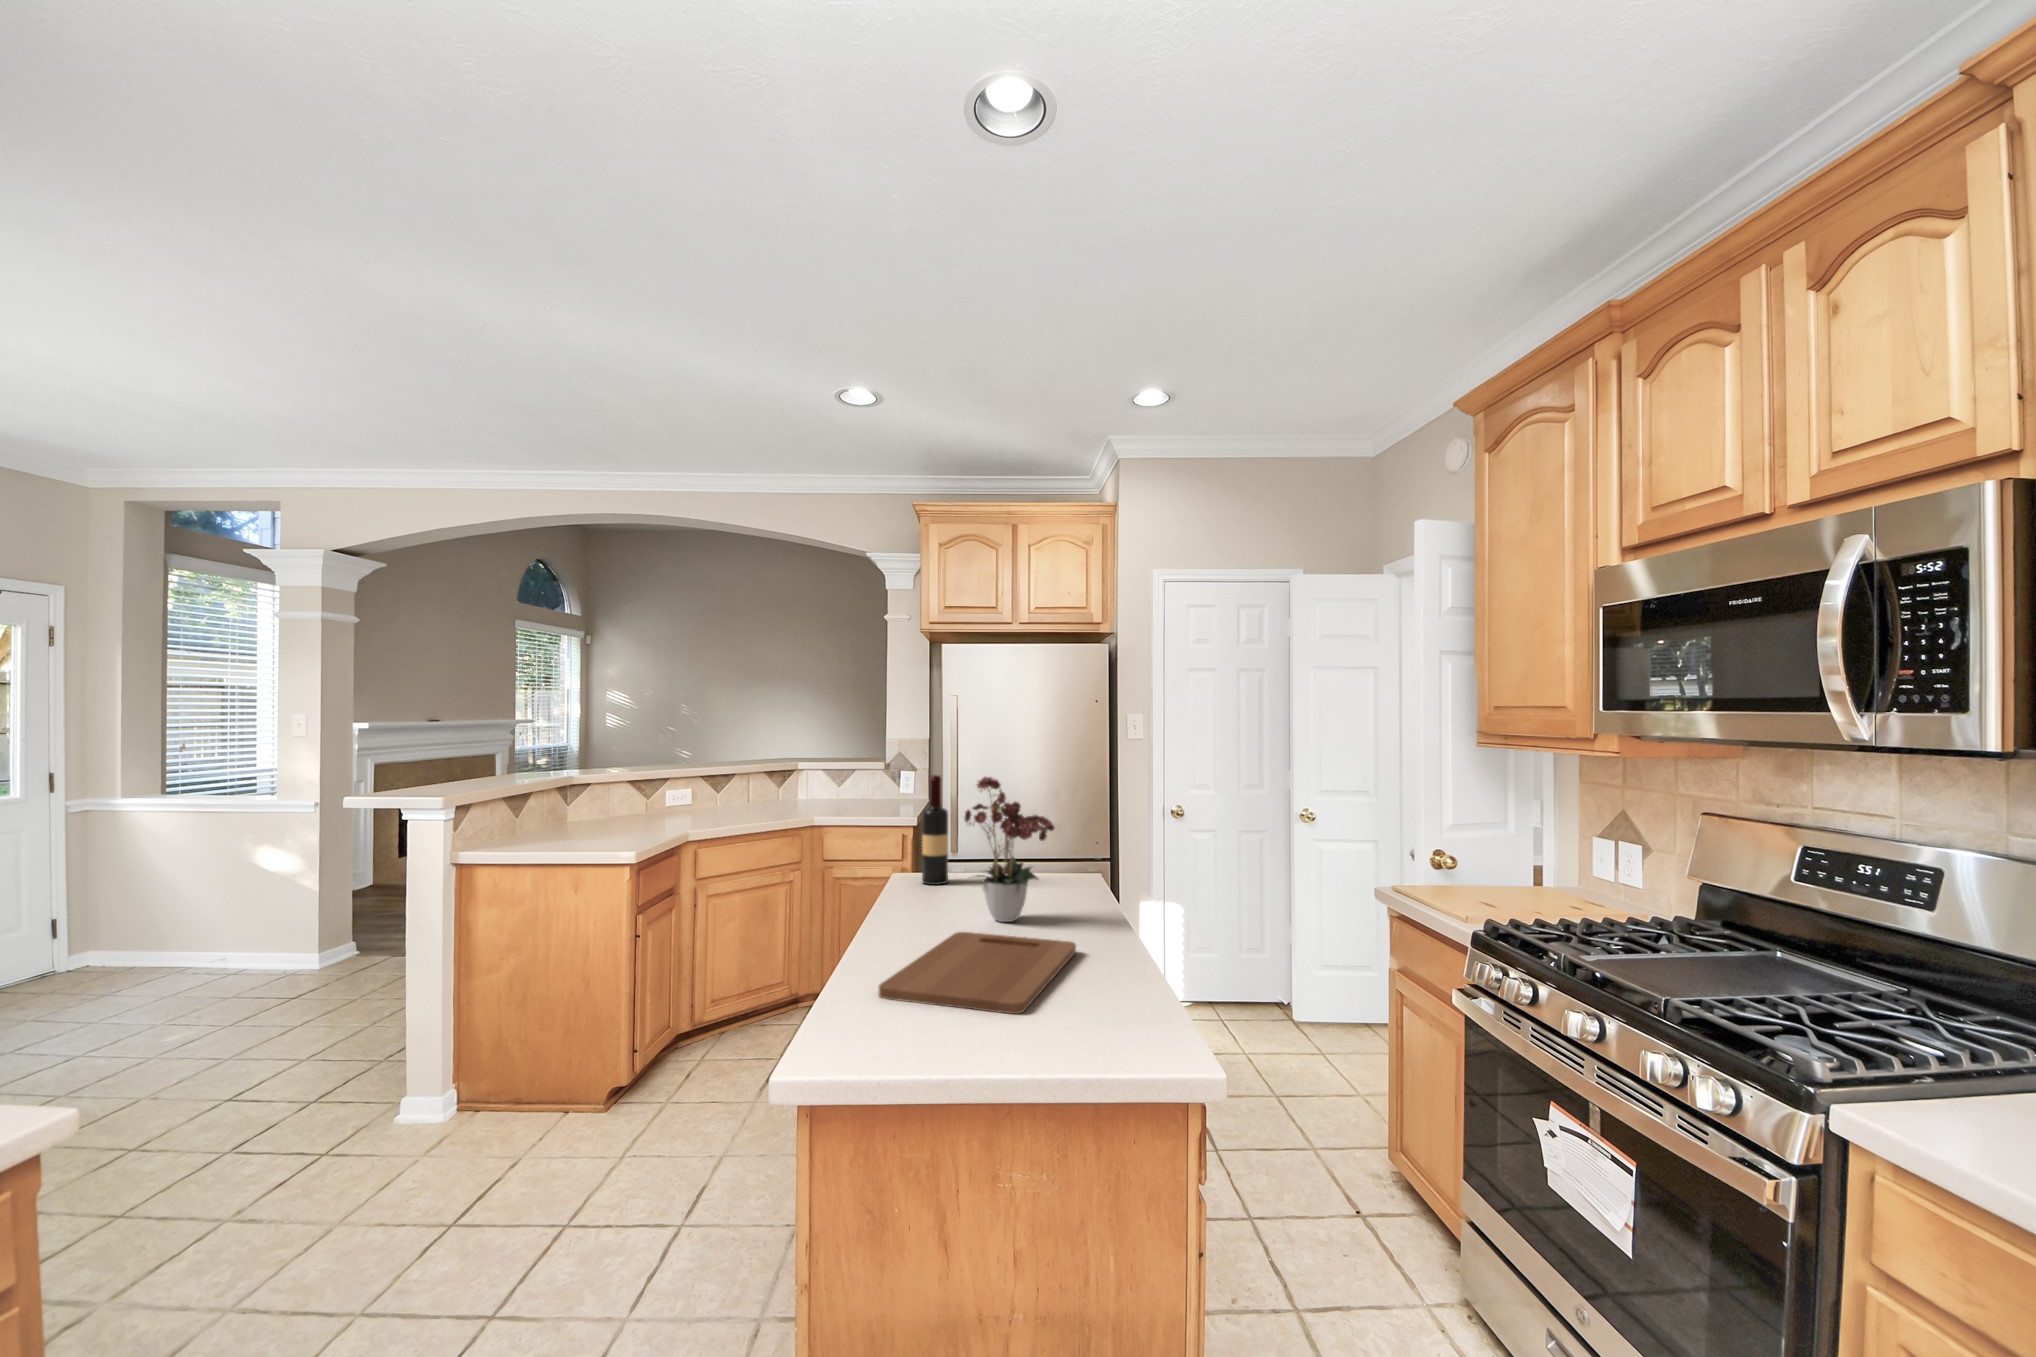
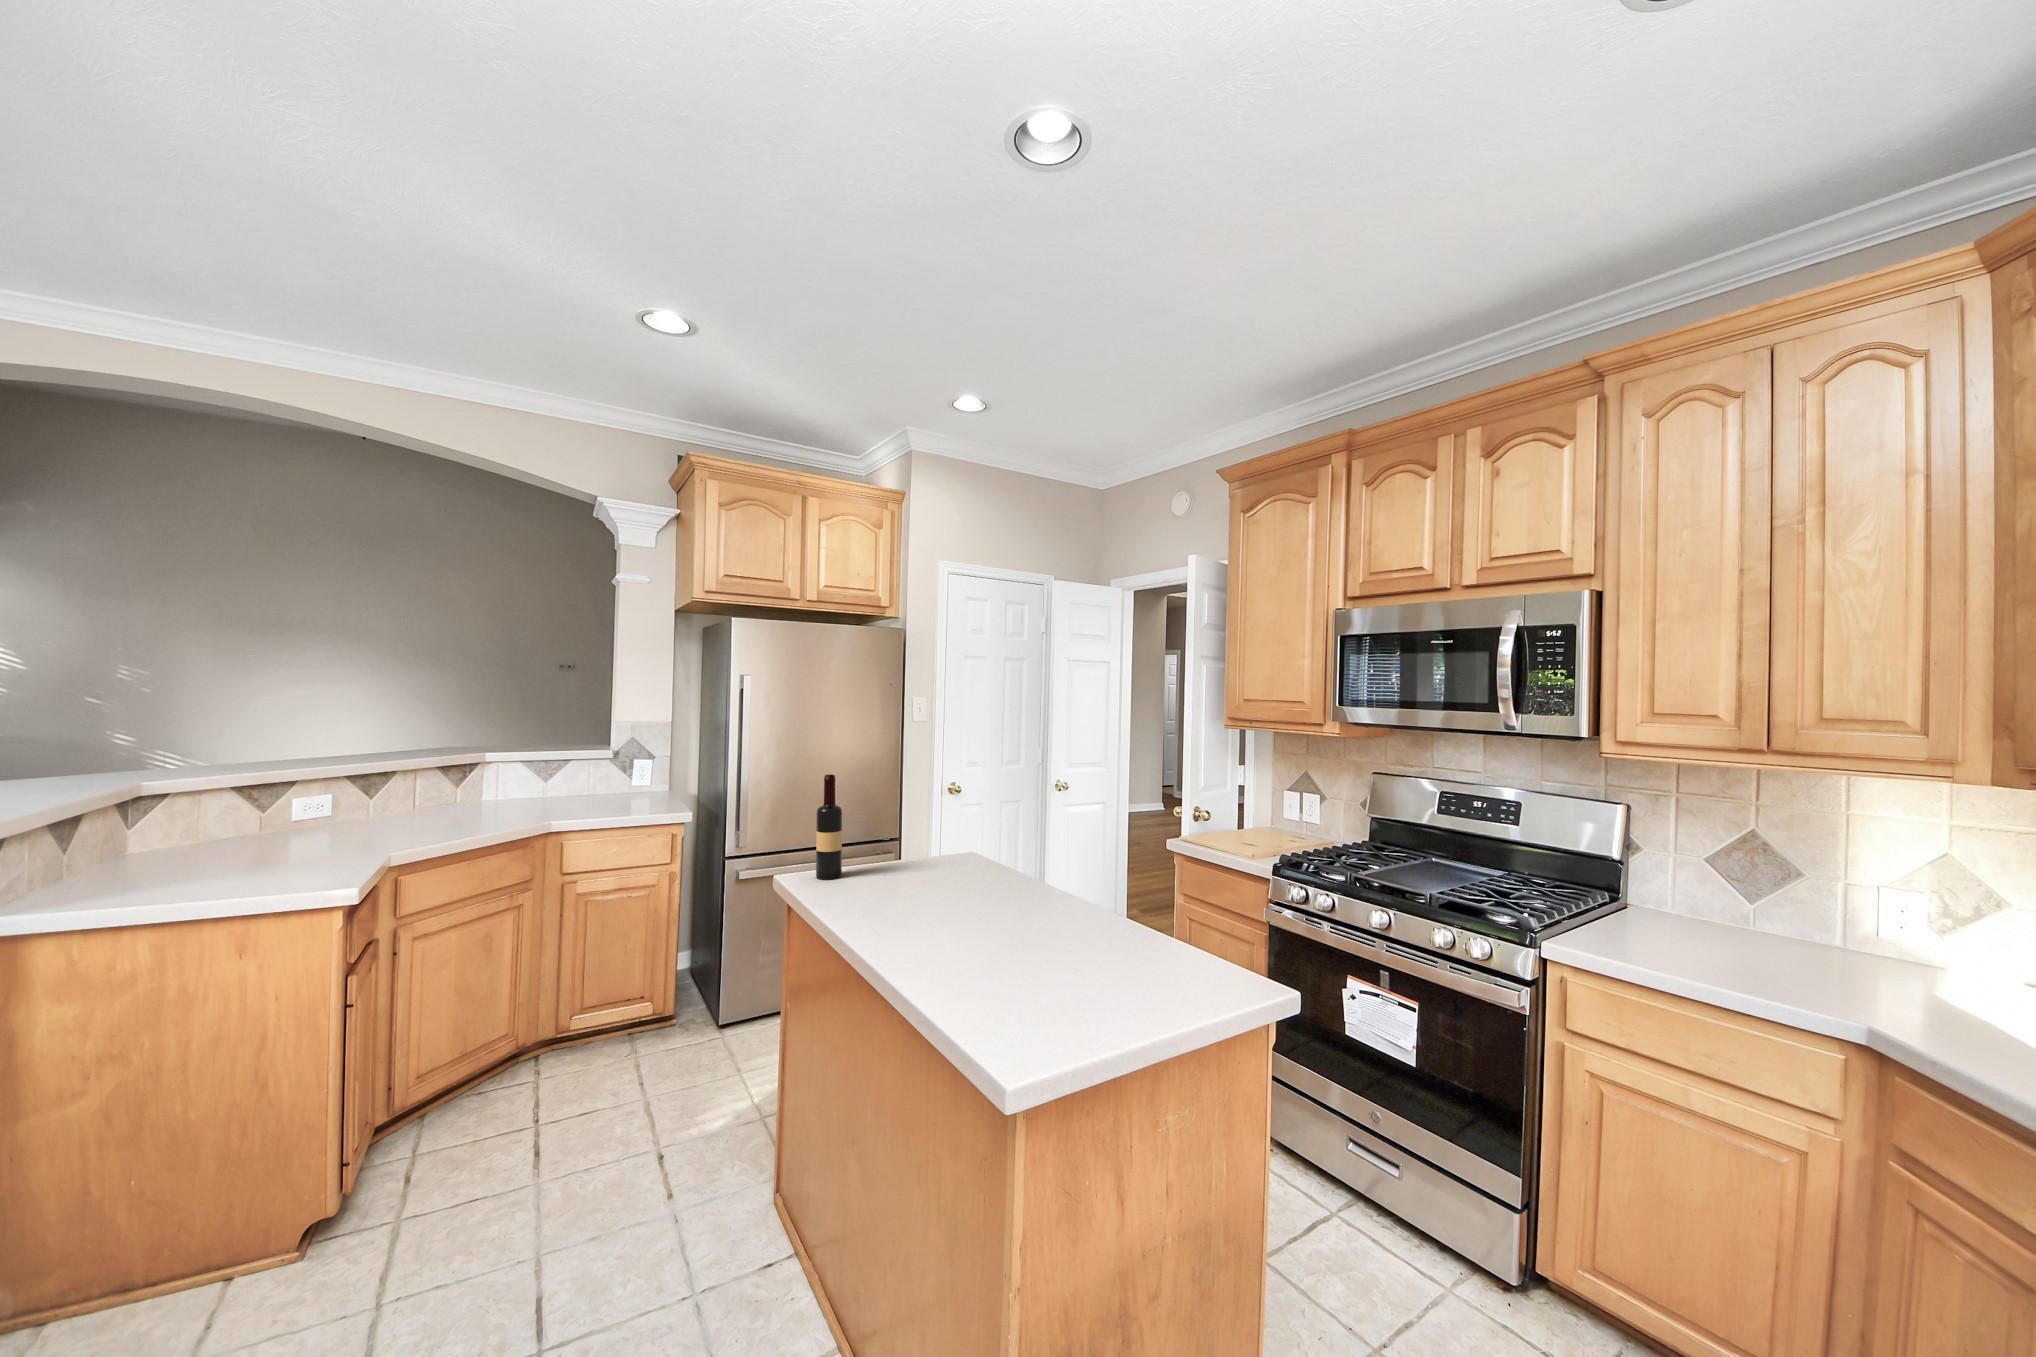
flower arrangement: present [964,777,1055,922] -> none [915,769,1000,905]
cutting board: present [879,932,1076,1014] -> none [945,913,1097,988]

